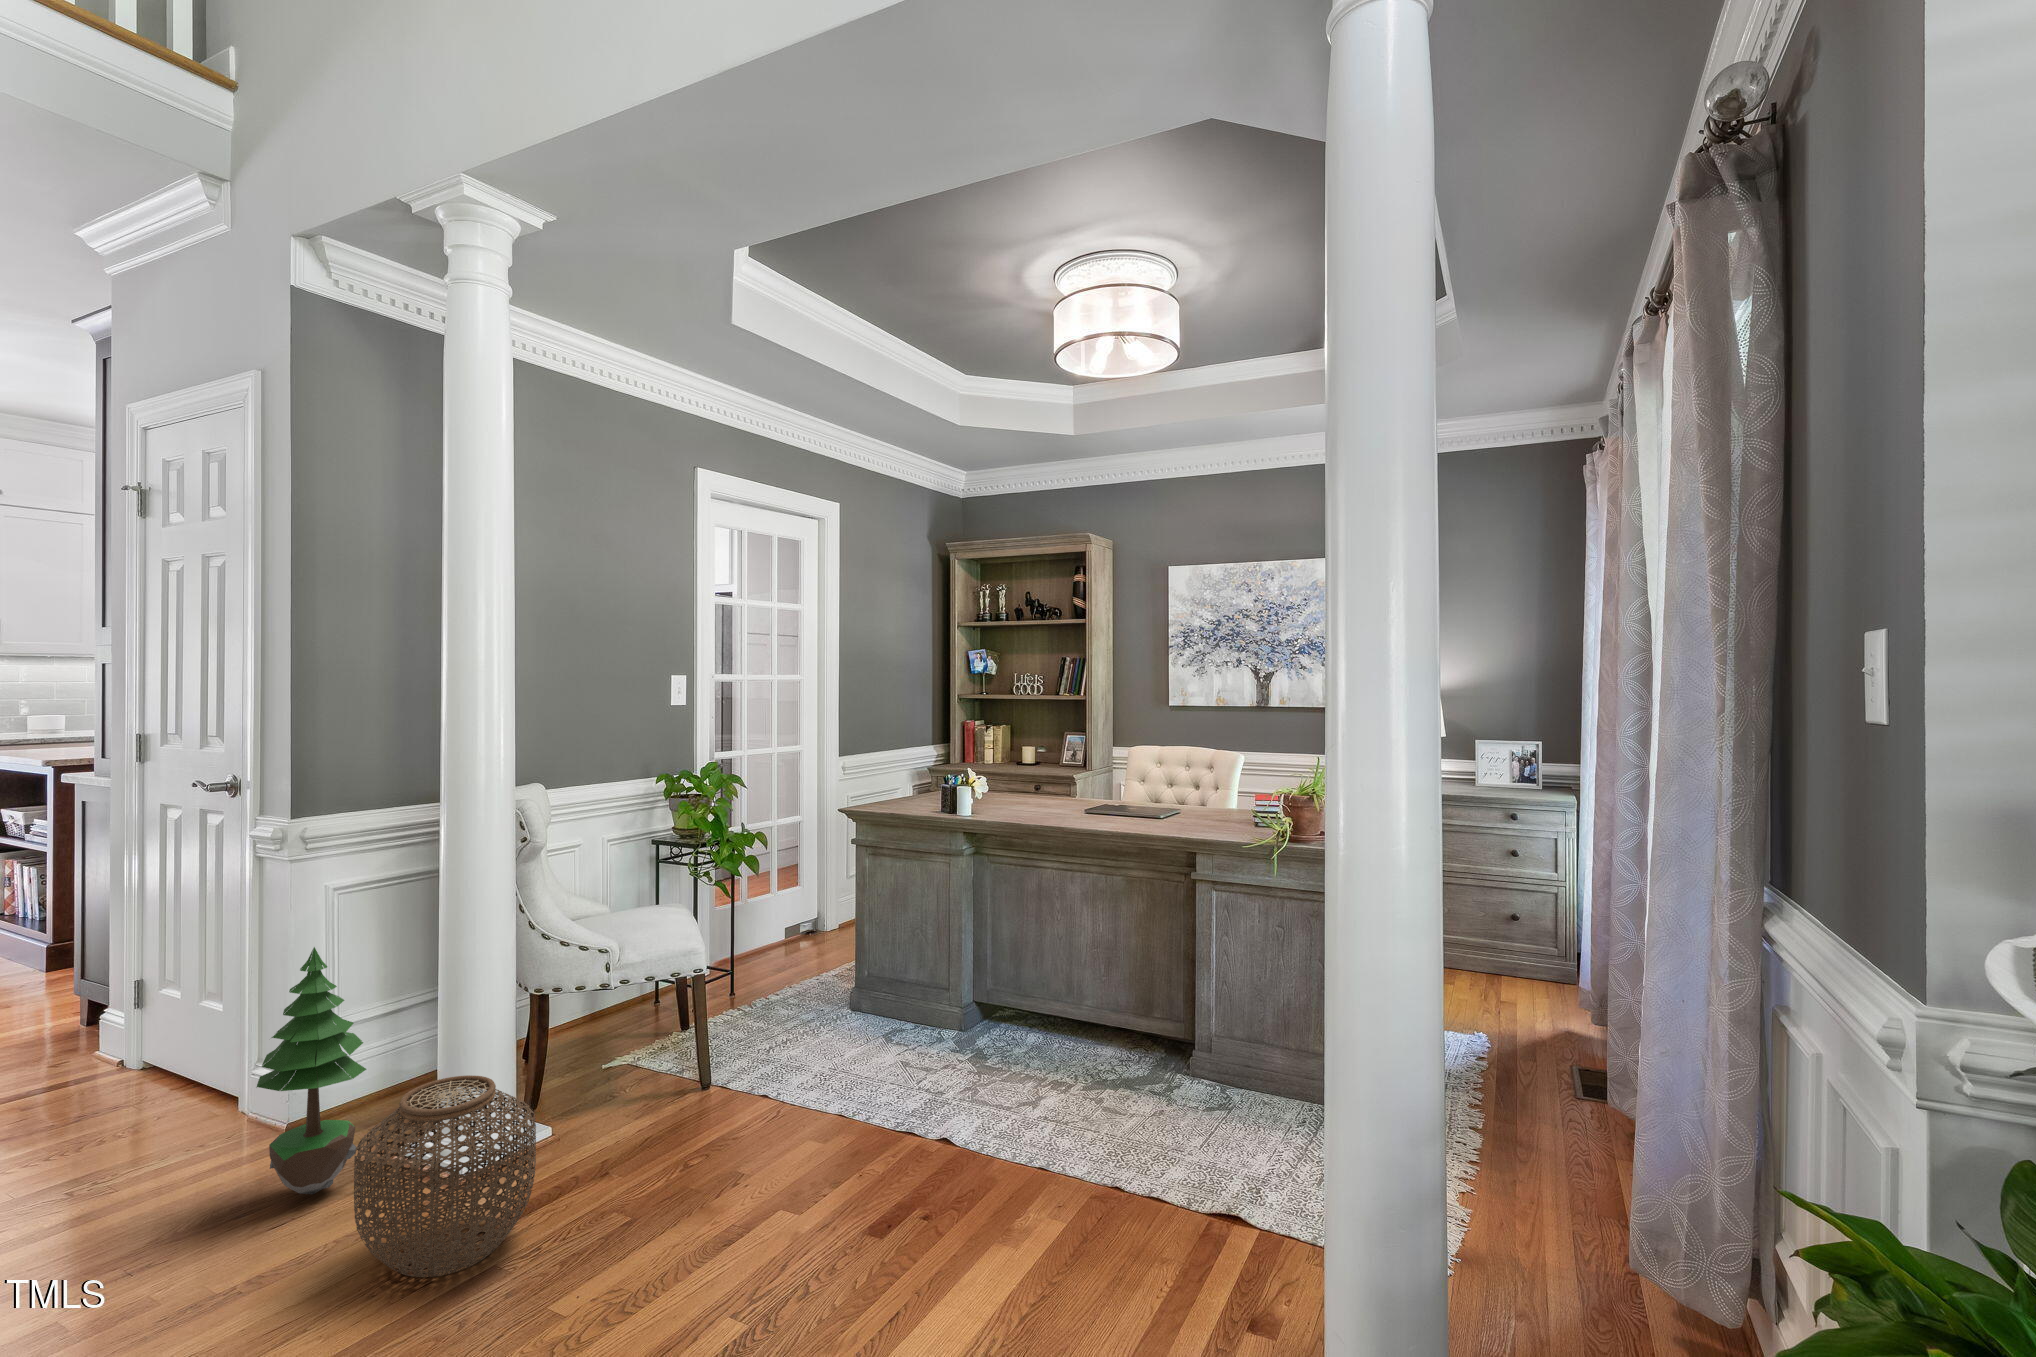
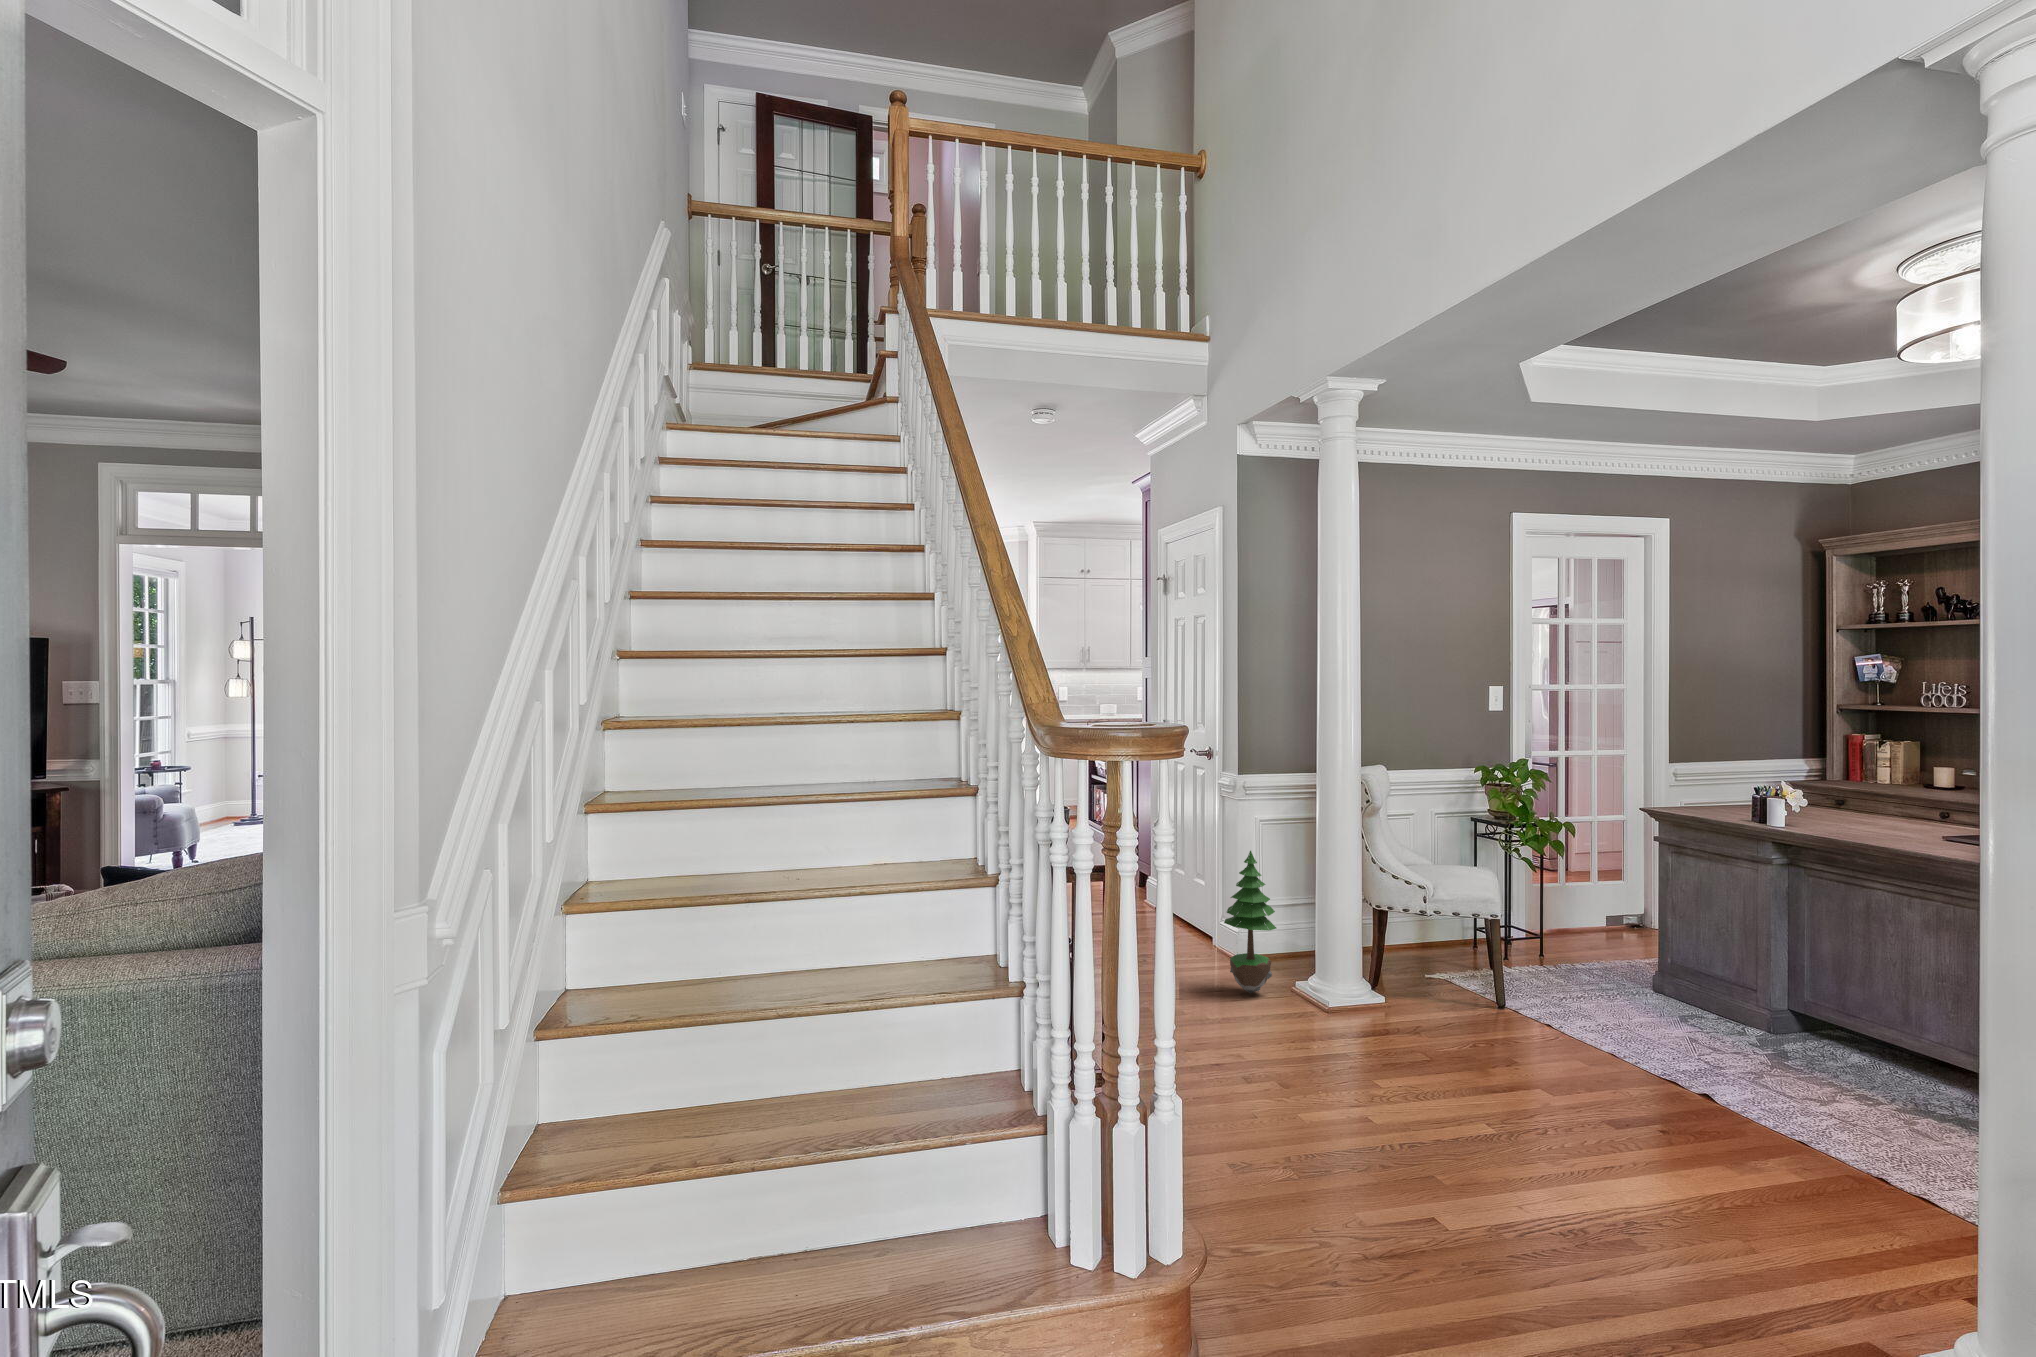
woven basket: present [354,1075,536,1277] -> none [1270,935,1365,1044]

